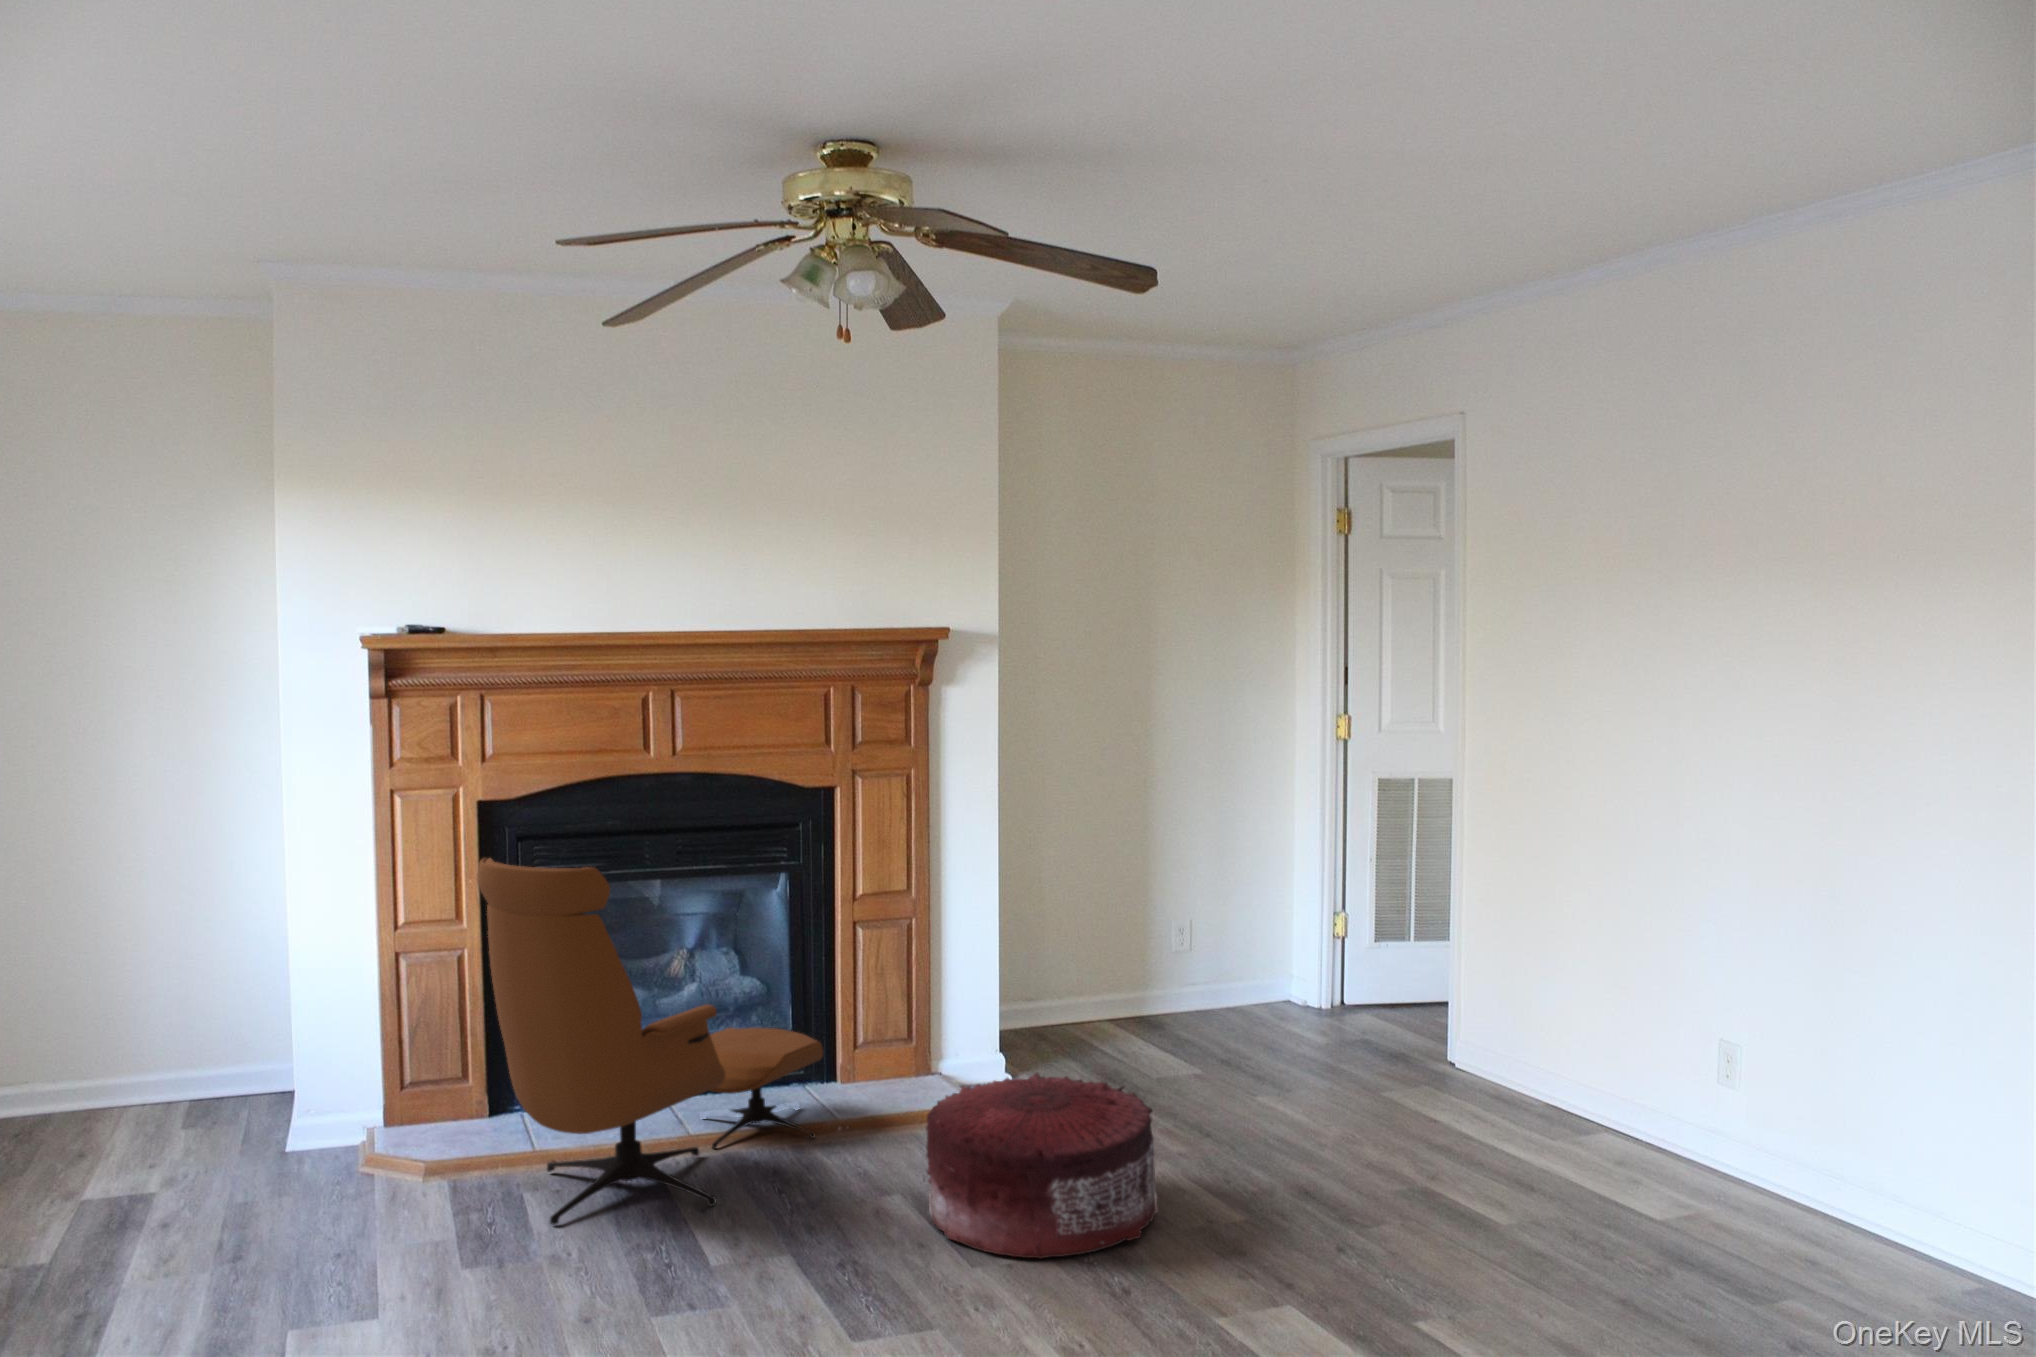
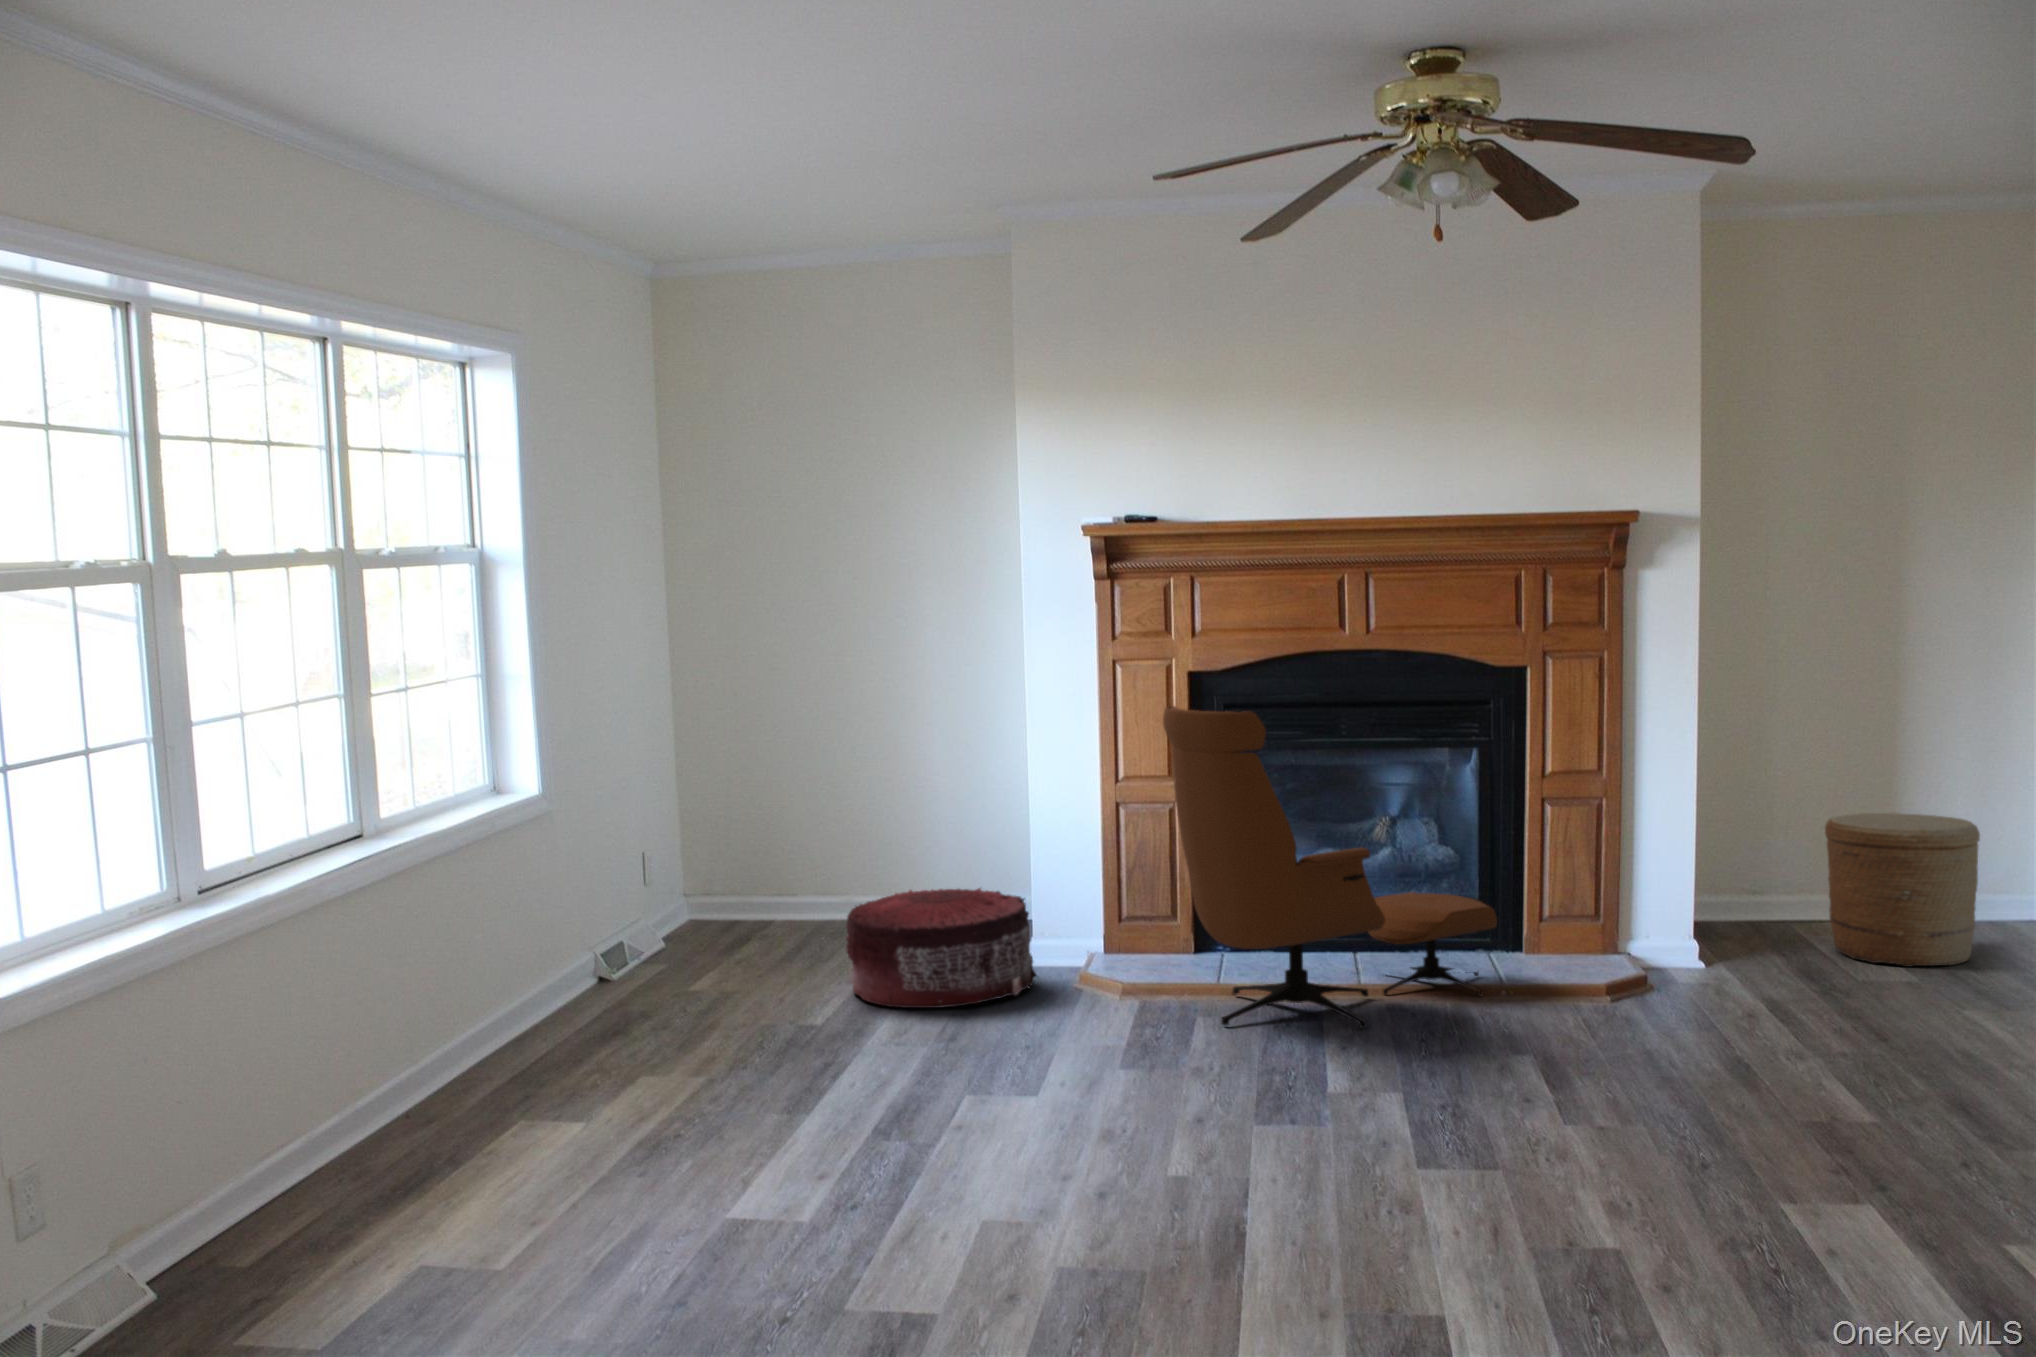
woven basket: none [1088,904,1216,1050] -> present [1825,813,1980,966]
pouf: present [926,1073,1158,1259] -> present [846,888,1037,1008]

